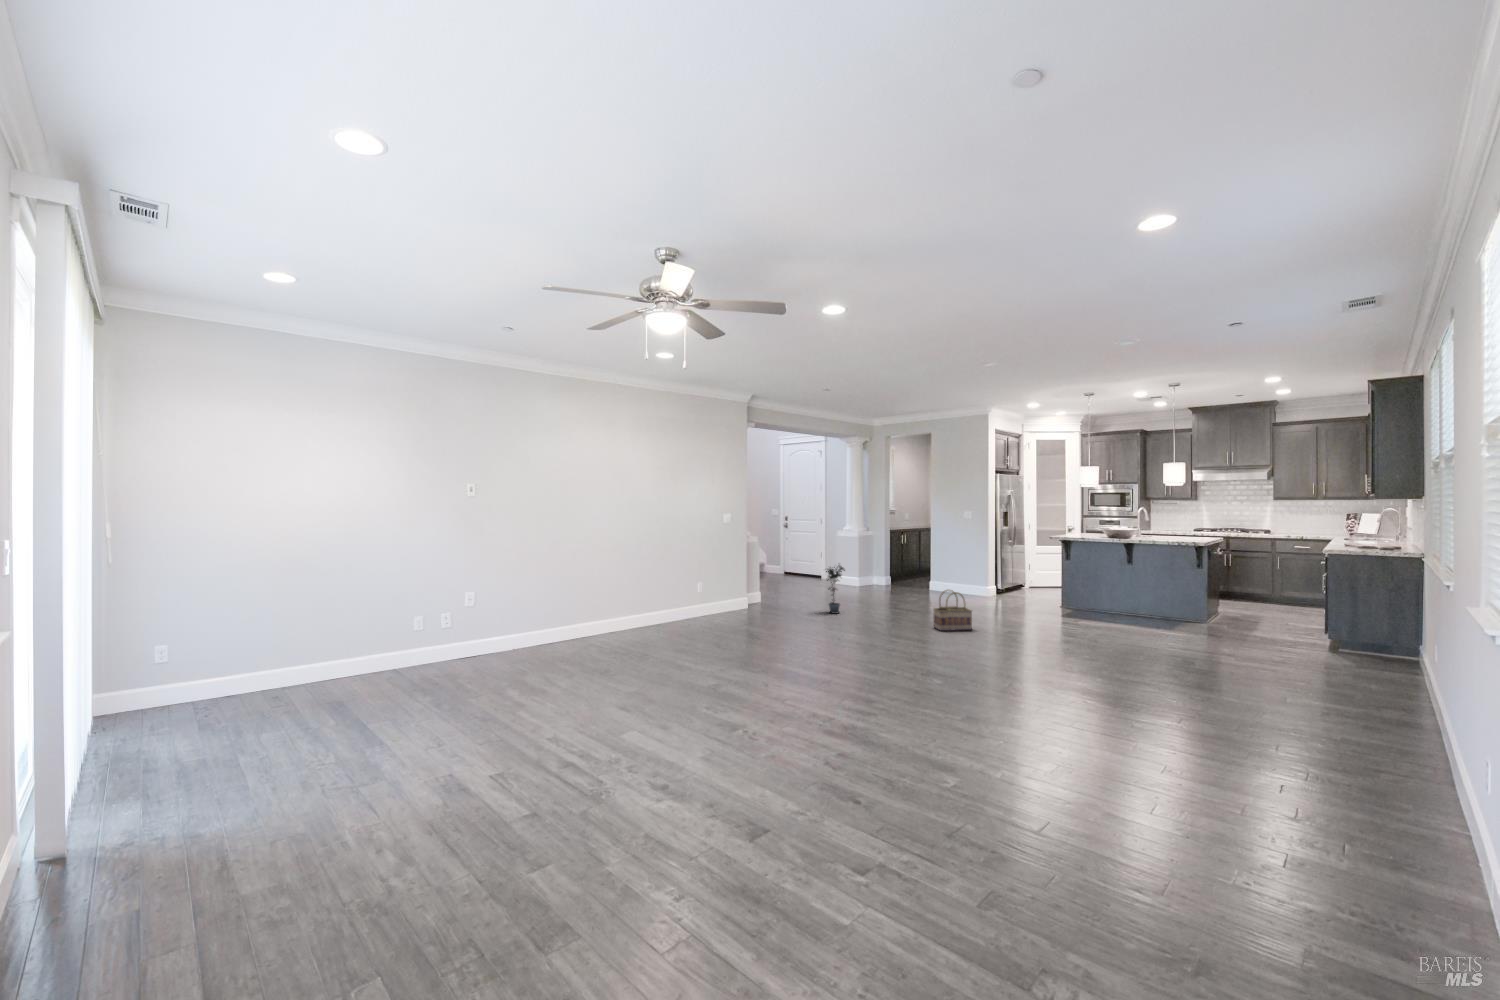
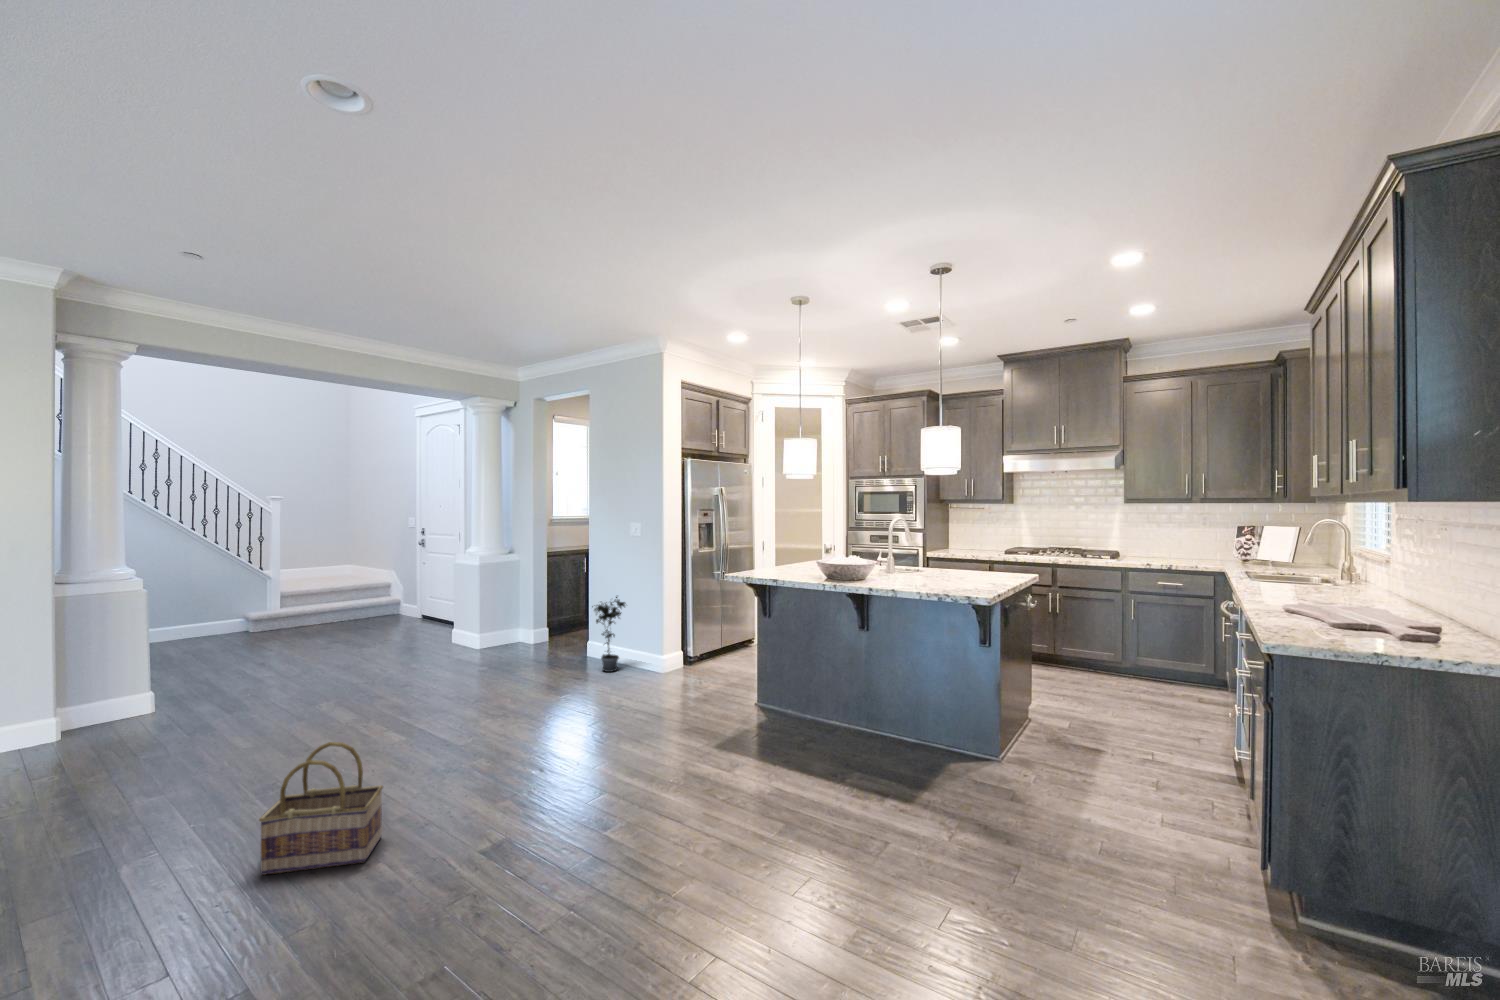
potted plant: present [826,565,845,613] -> present [592,597,626,672]

